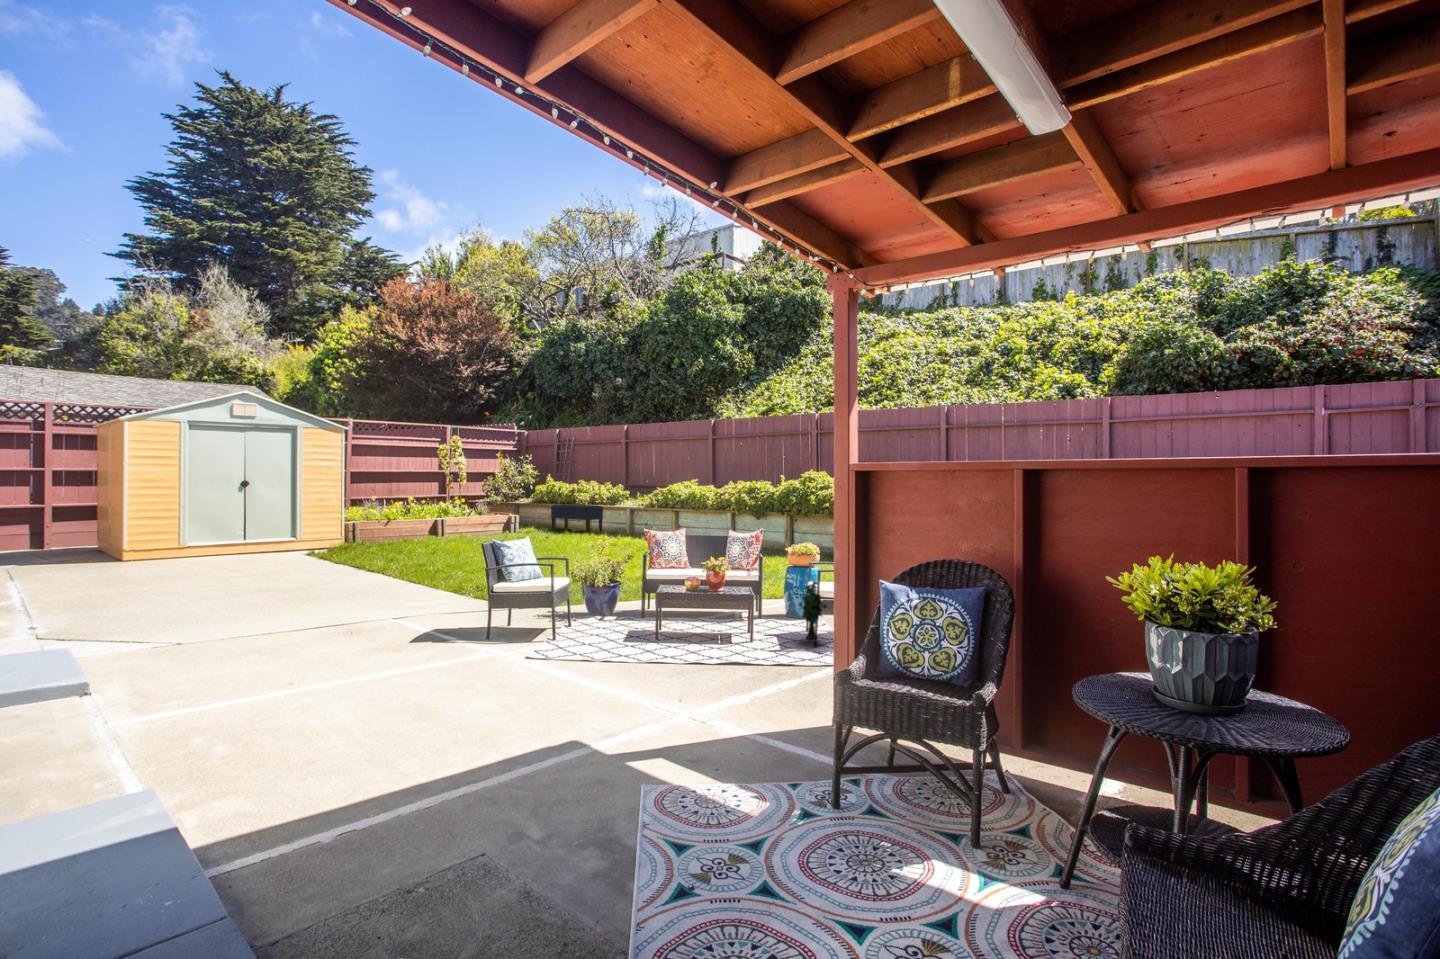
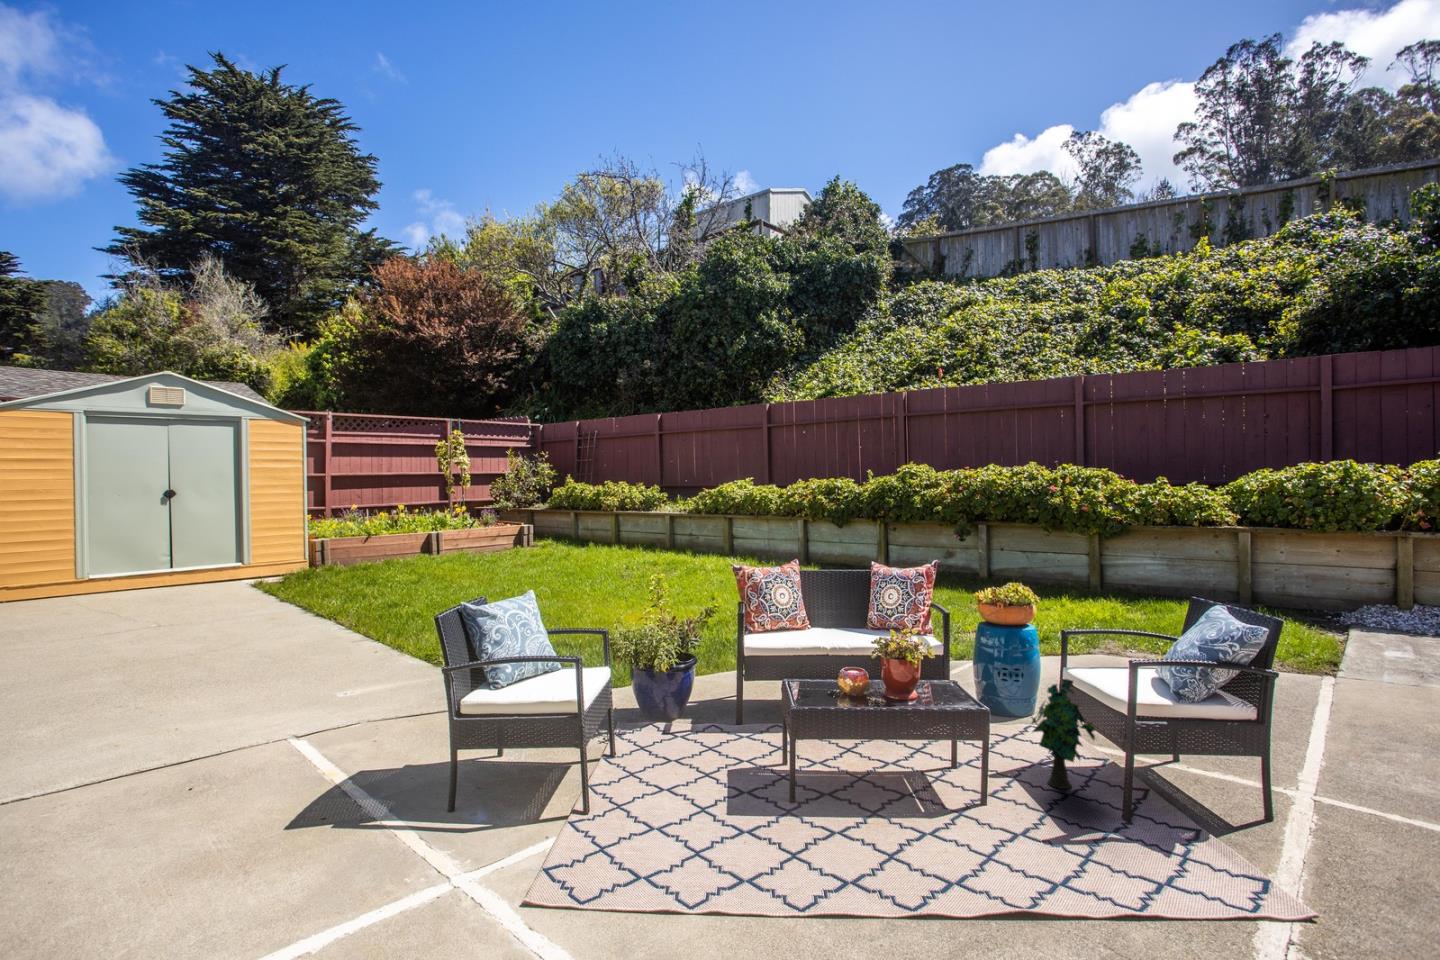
bench: present [550,504,603,532] -> none [570,512,635,546]

